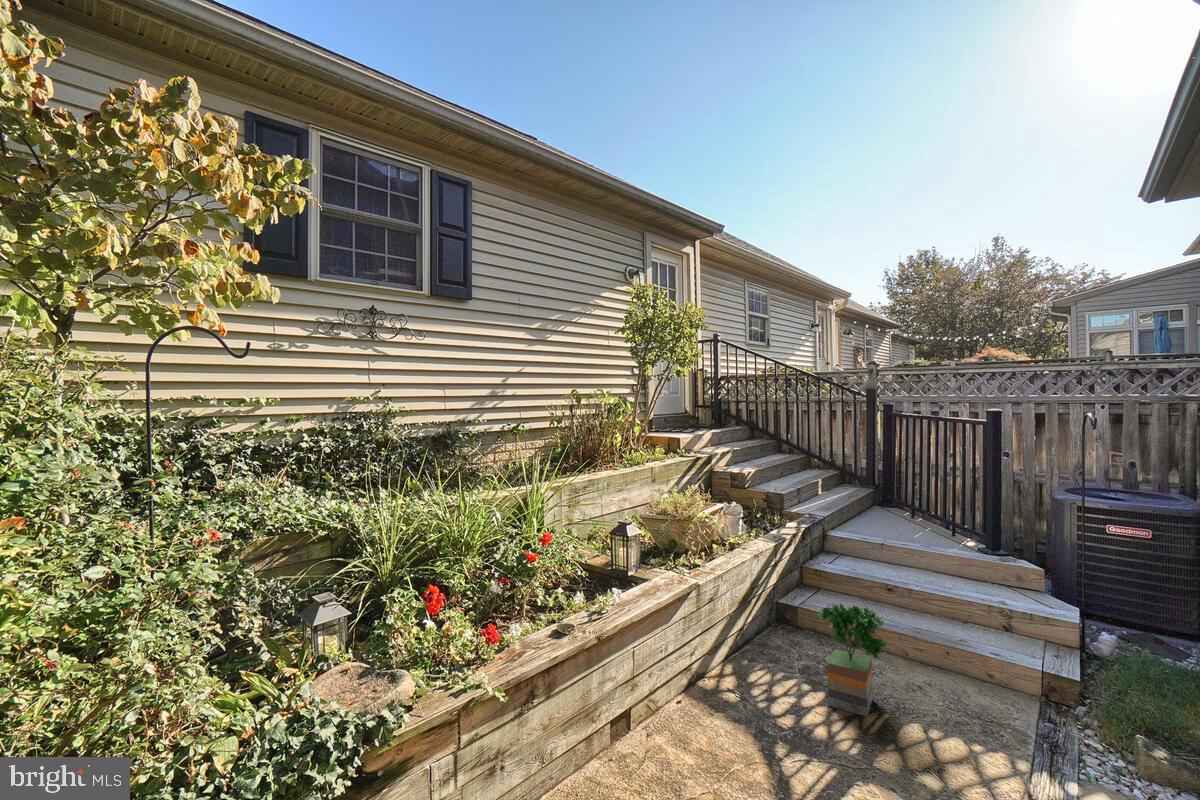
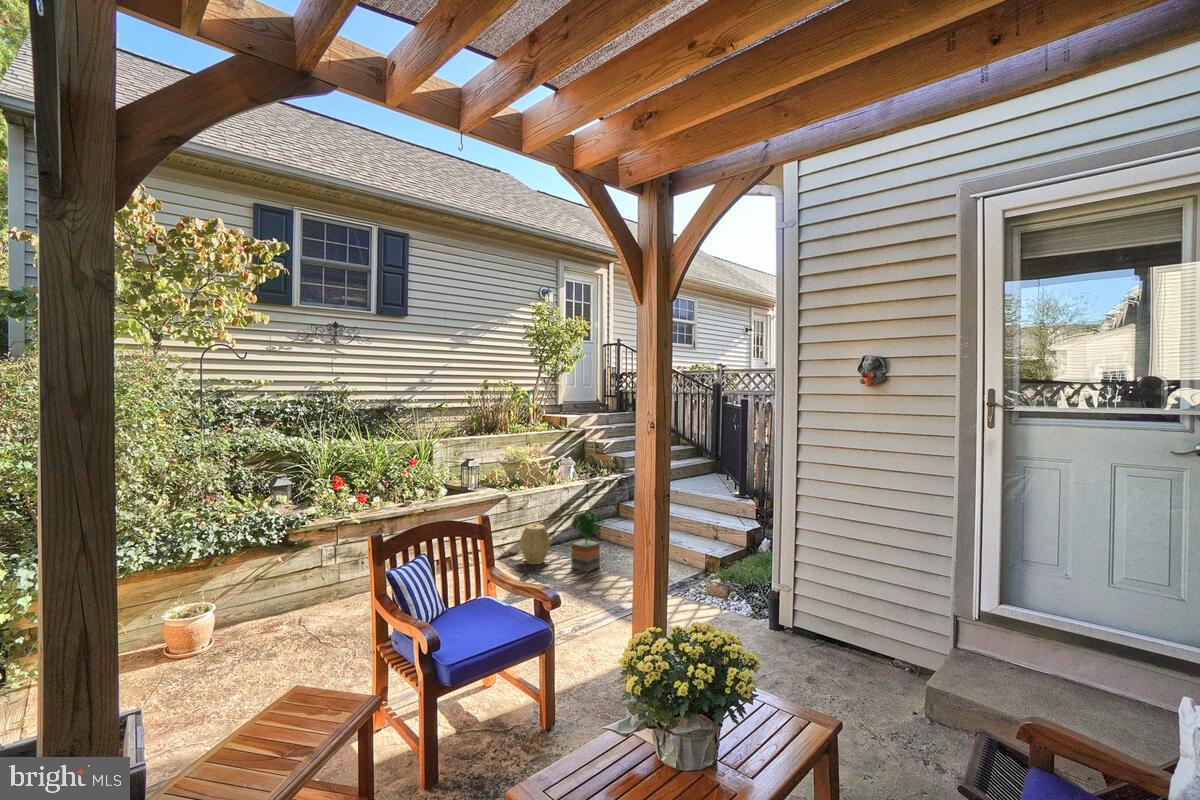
woven basket: none [725,625,779,700] -> present [520,524,550,565]

